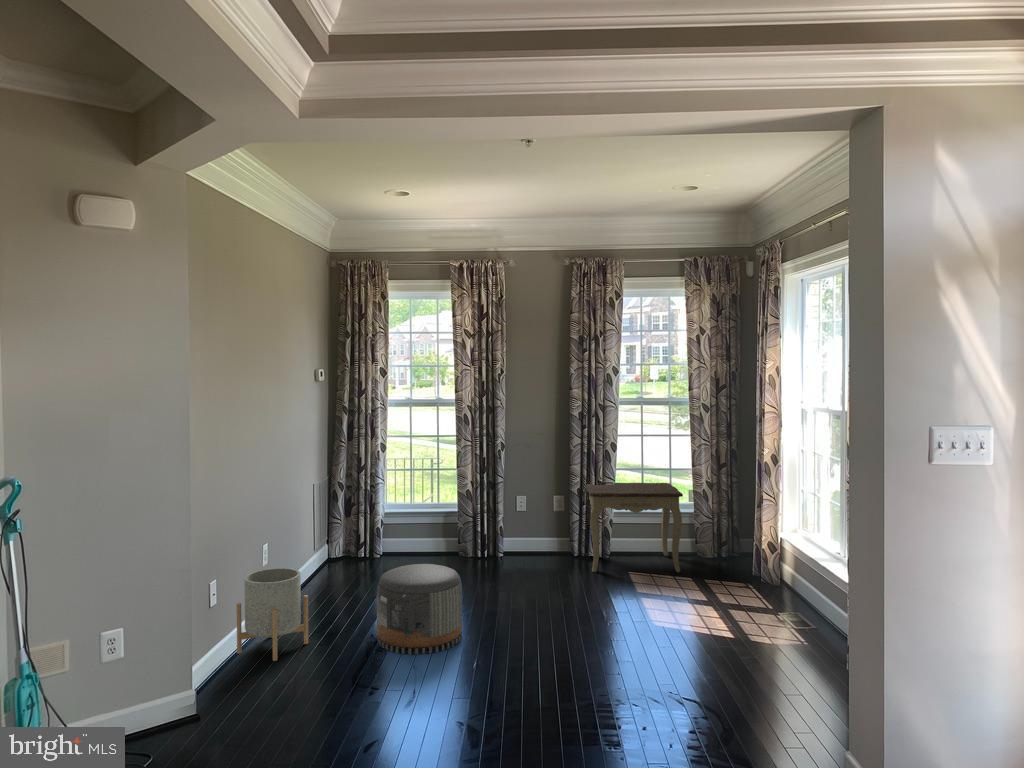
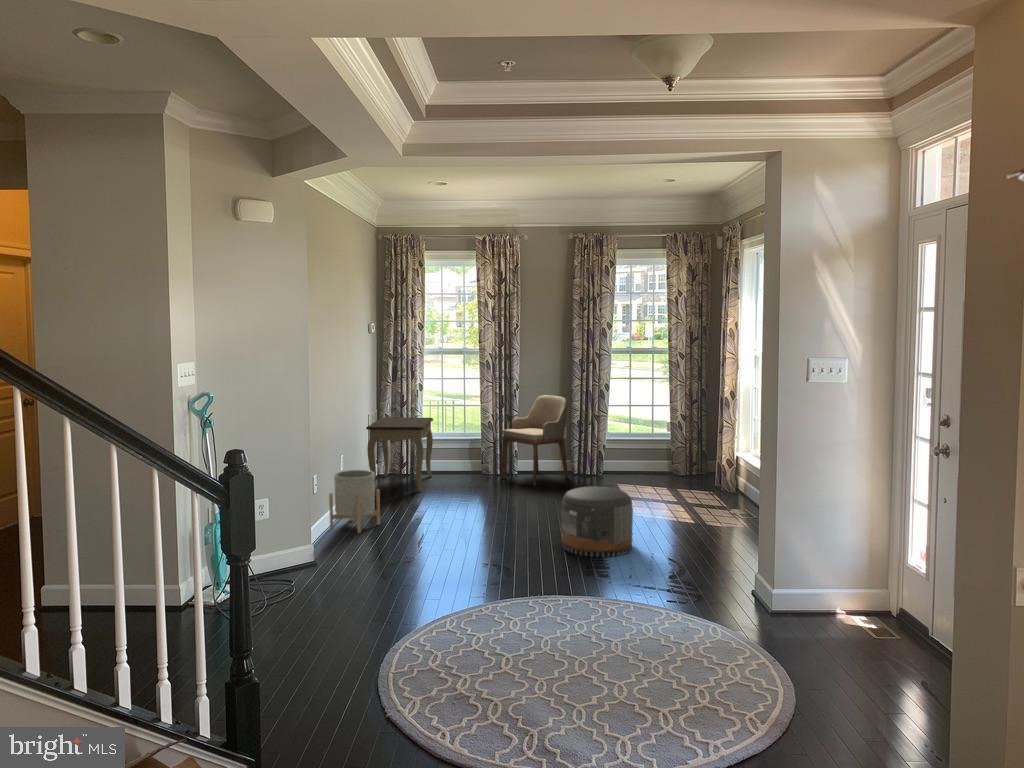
armchair: none [483,457,566,575] -> present [502,395,568,486]
side table: present [585,483,683,572] -> present [366,417,433,492]
pouf: present [377,564,462,654] -> present [561,486,633,557]

